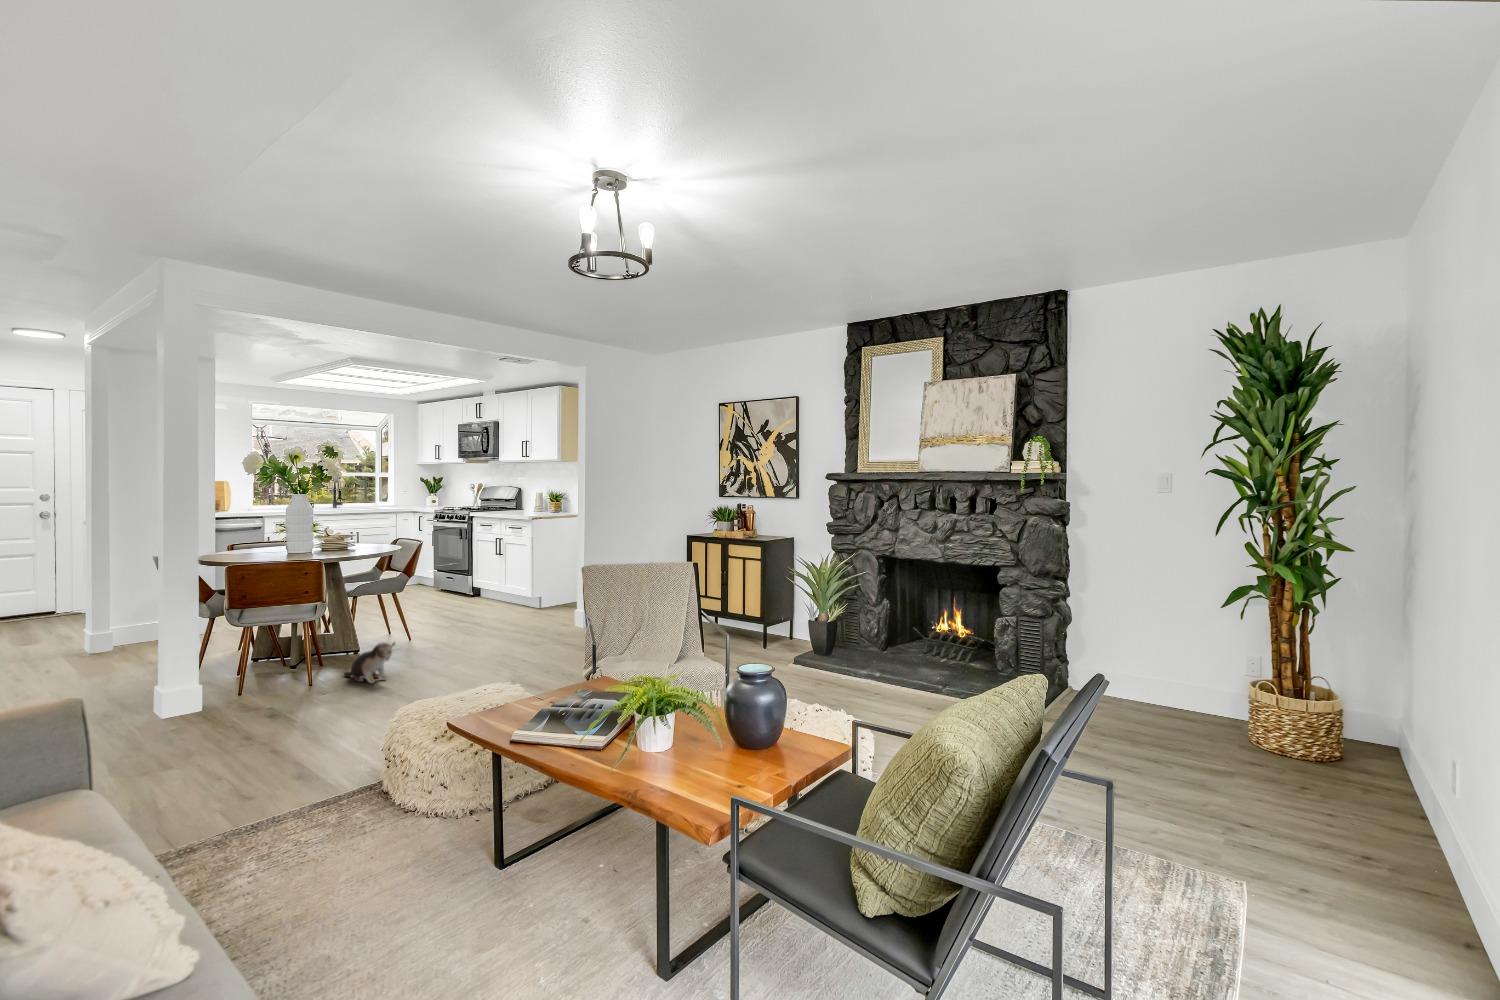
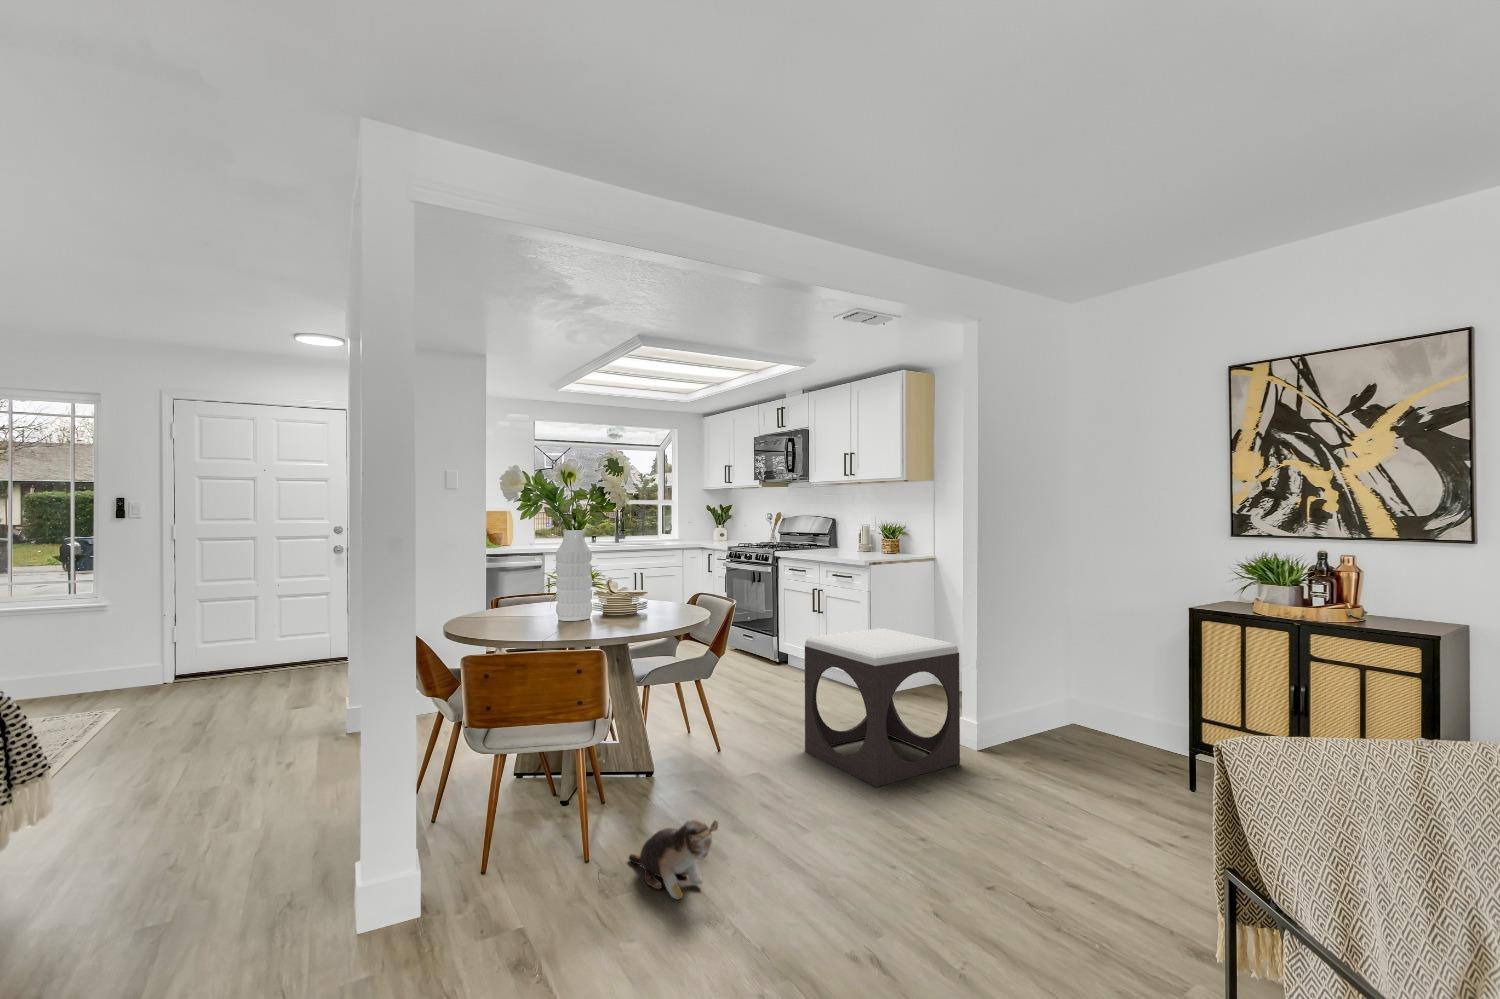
footstool: none [471,557,567,644] -> present [805,628,960,787]

